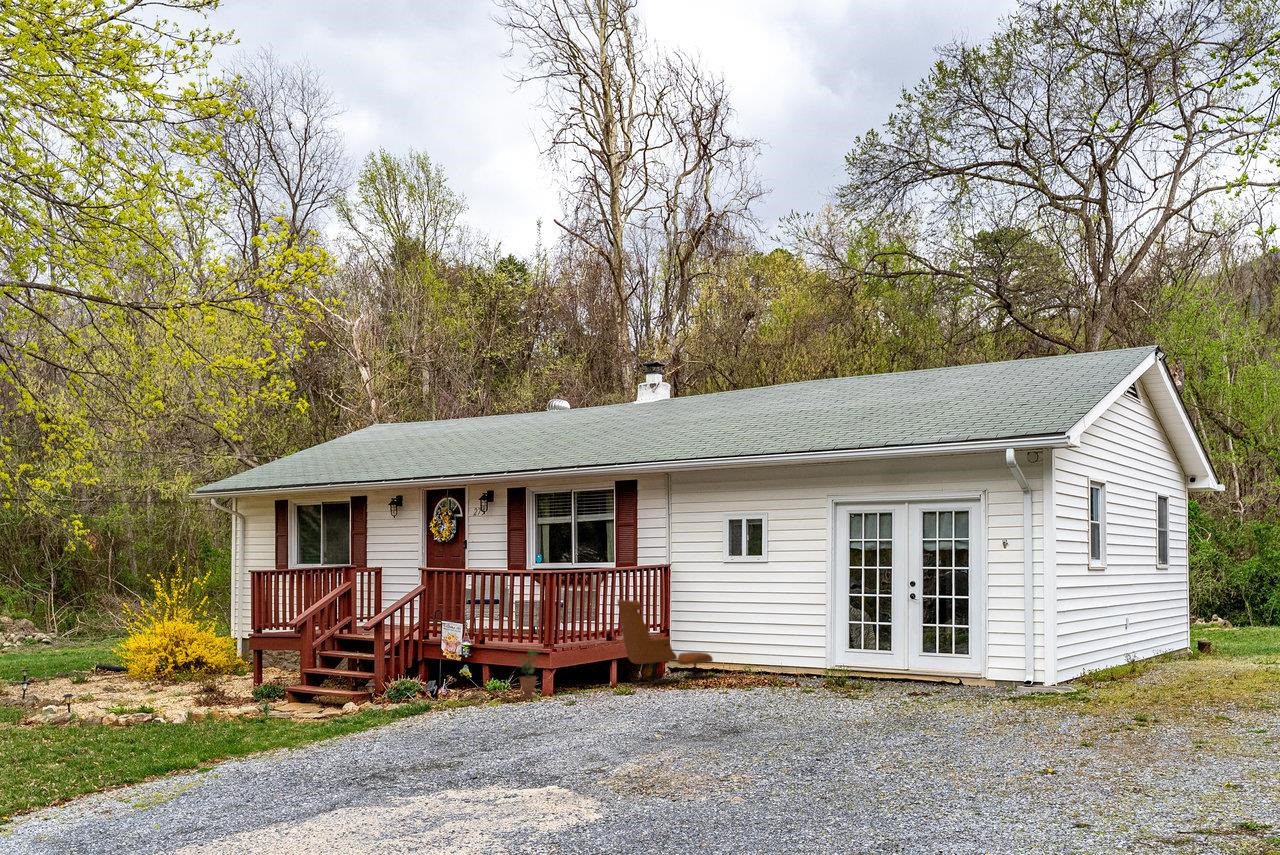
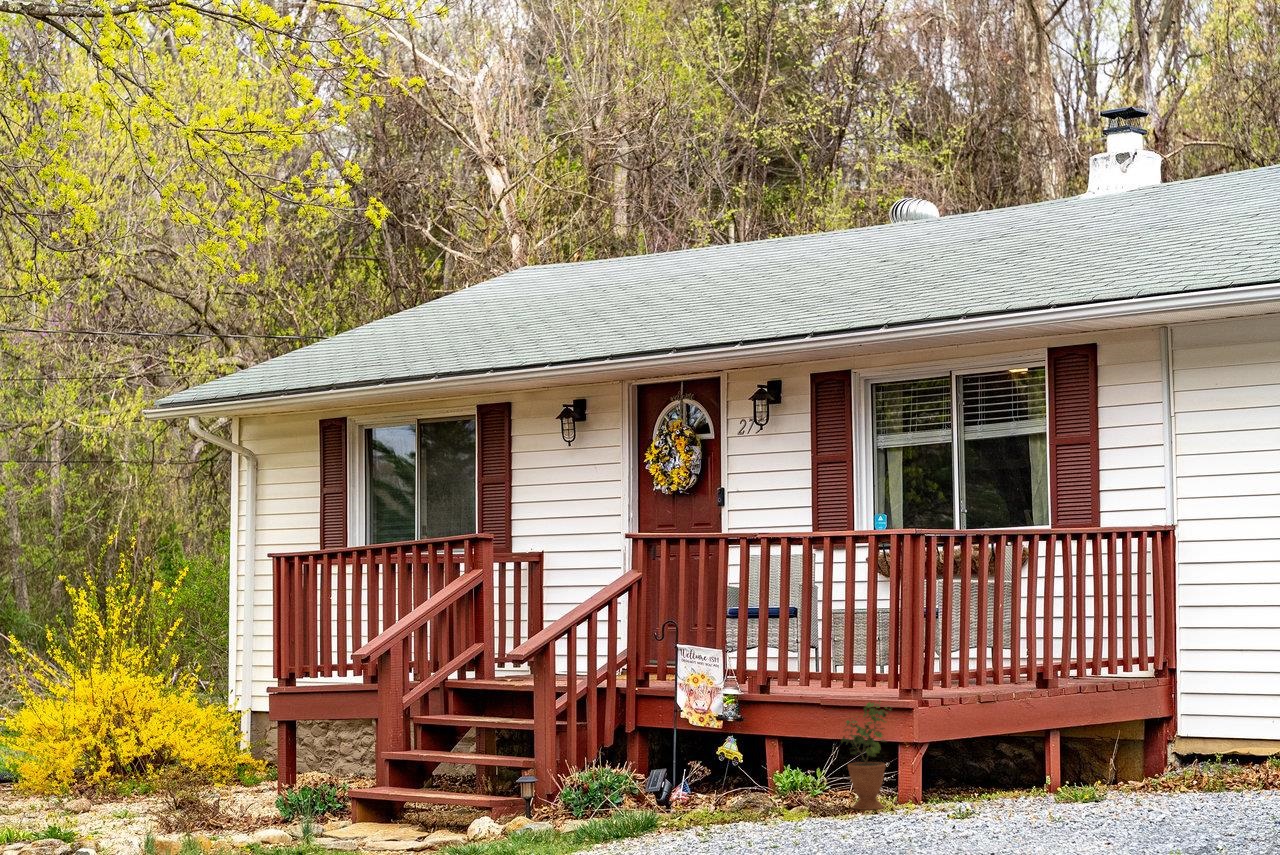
lounge chair: present [617,599,713,685] -> none [1061,598,1280,789]

